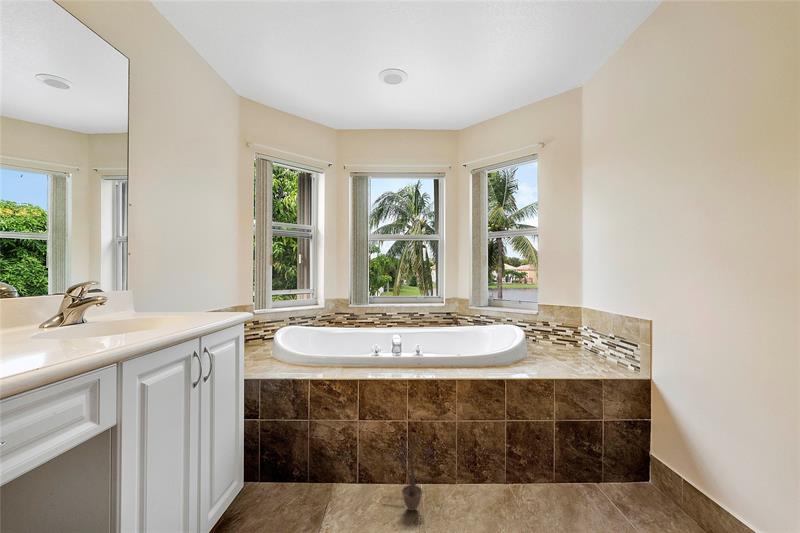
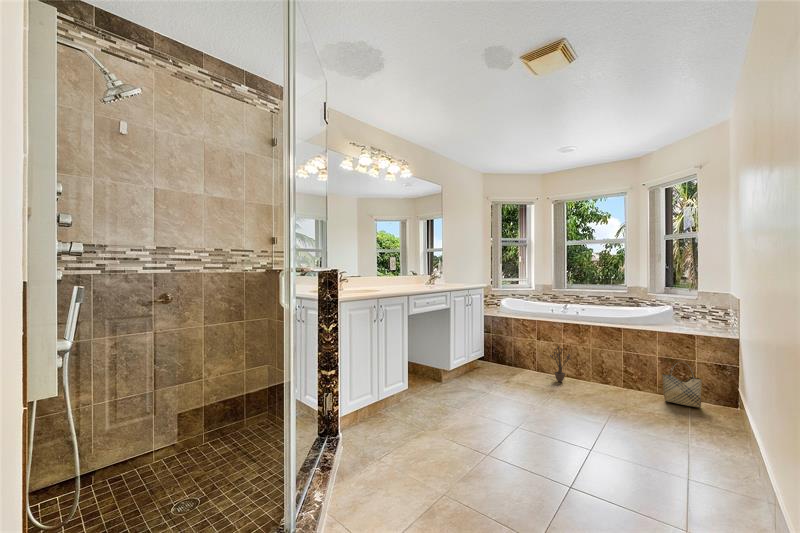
woven basket: none [576,424,632,508] -> present [662,360,702,407]

